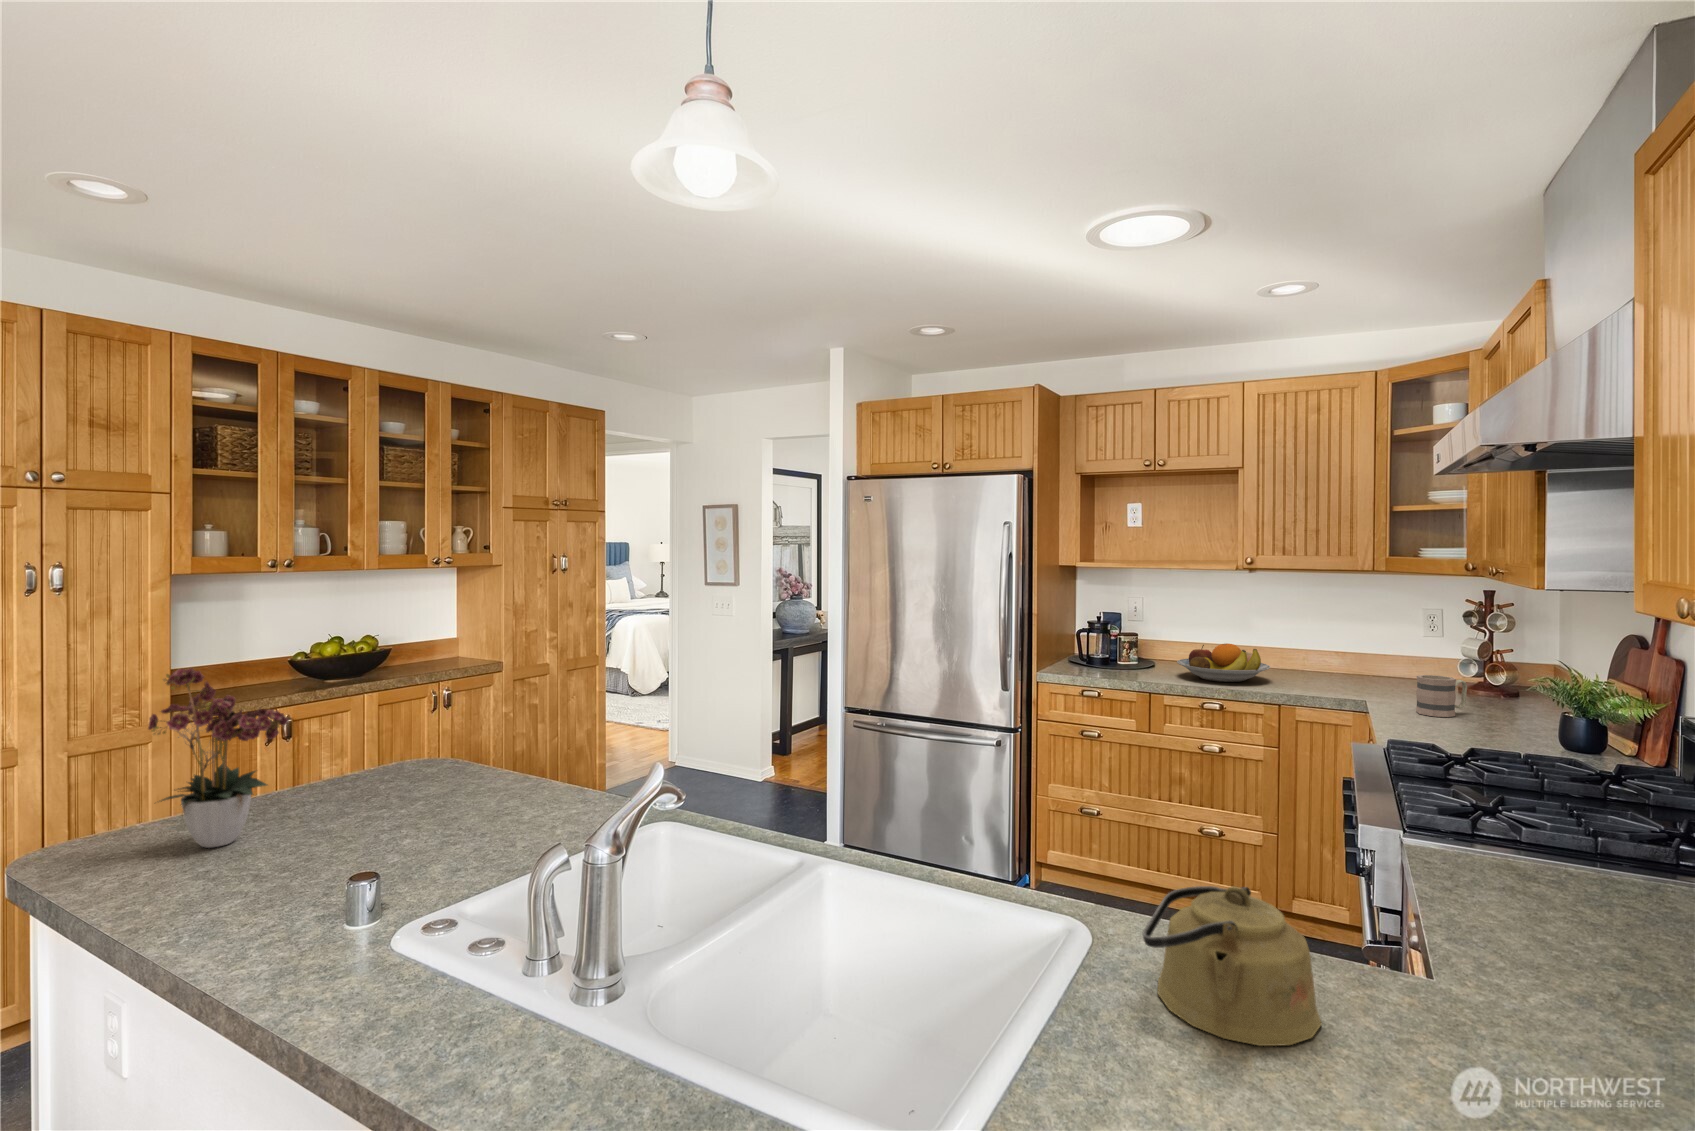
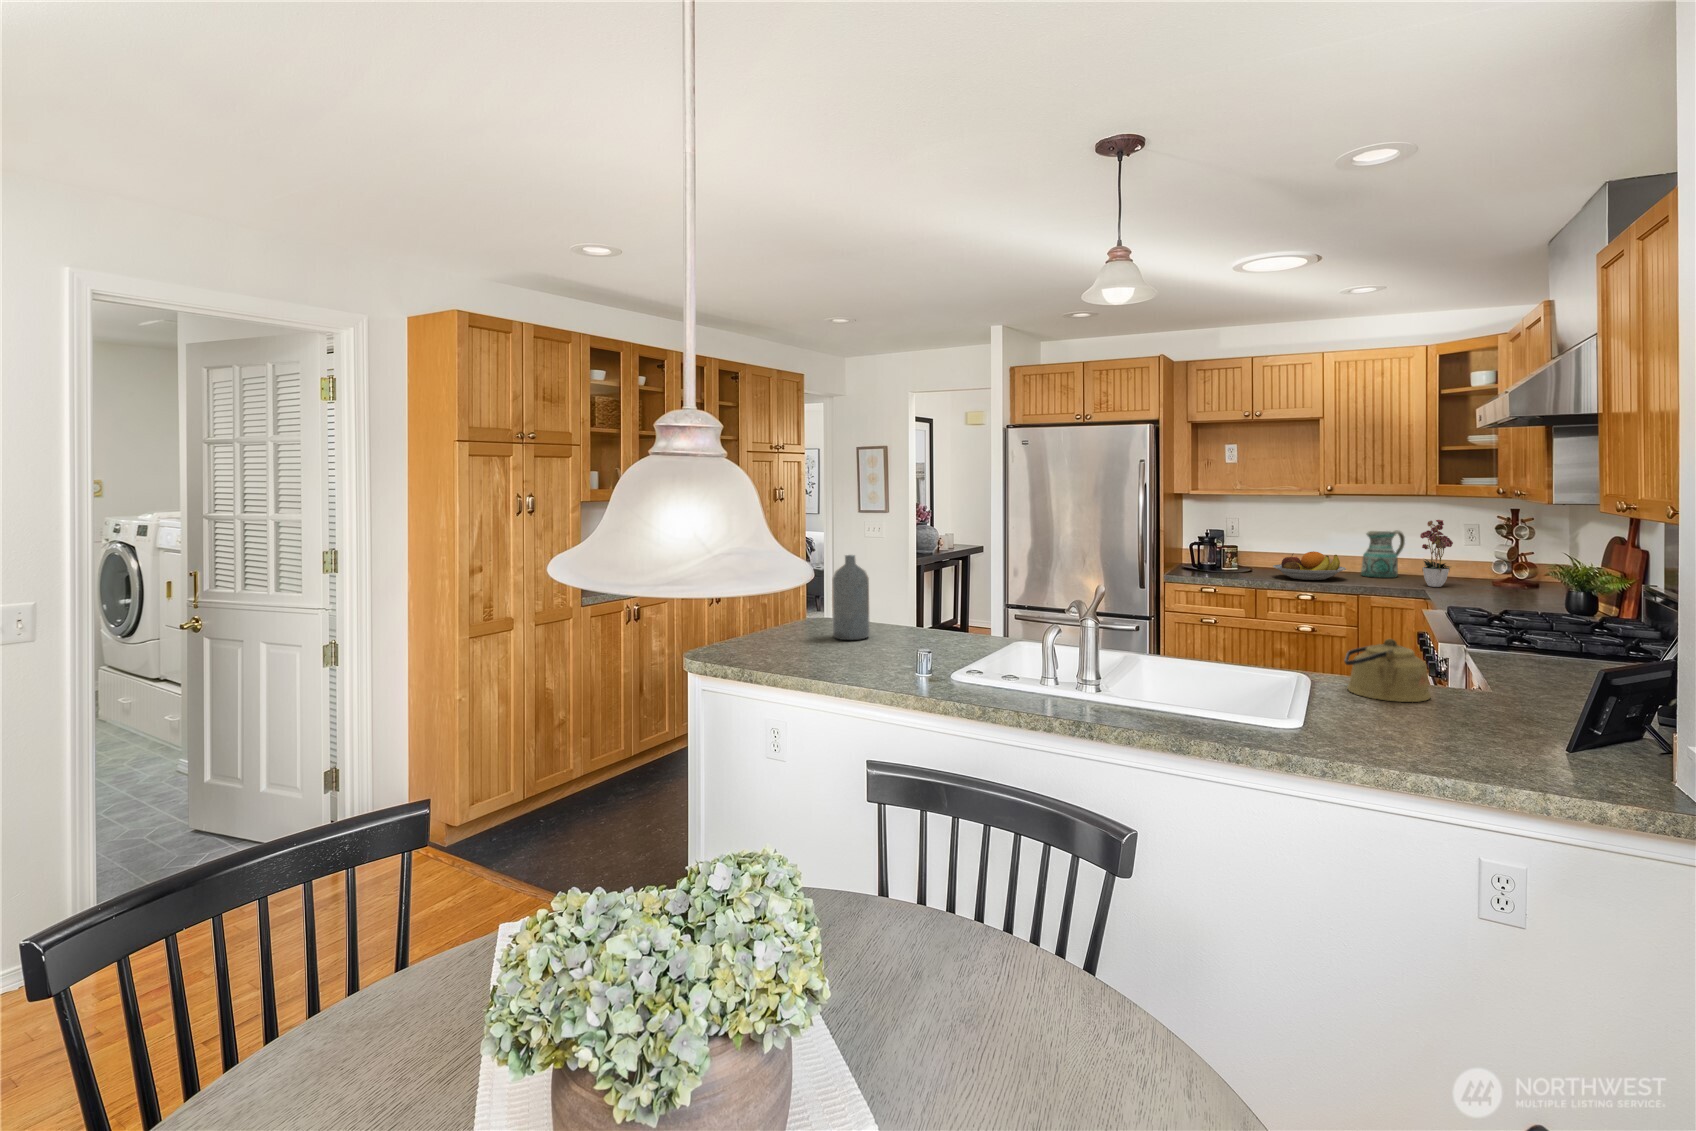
ceramic pitcher: none [1292,616,1348,680] -> present [1361,530,1405,578]
bottle: none [401,658,469,800] -> present [832,555,870,640]
flower arrangement: present [148,668,289,848] -> present [1420,520,1453,587]
mug: present [1416,675,1467,717] -> none [1459,568,1498,597]

